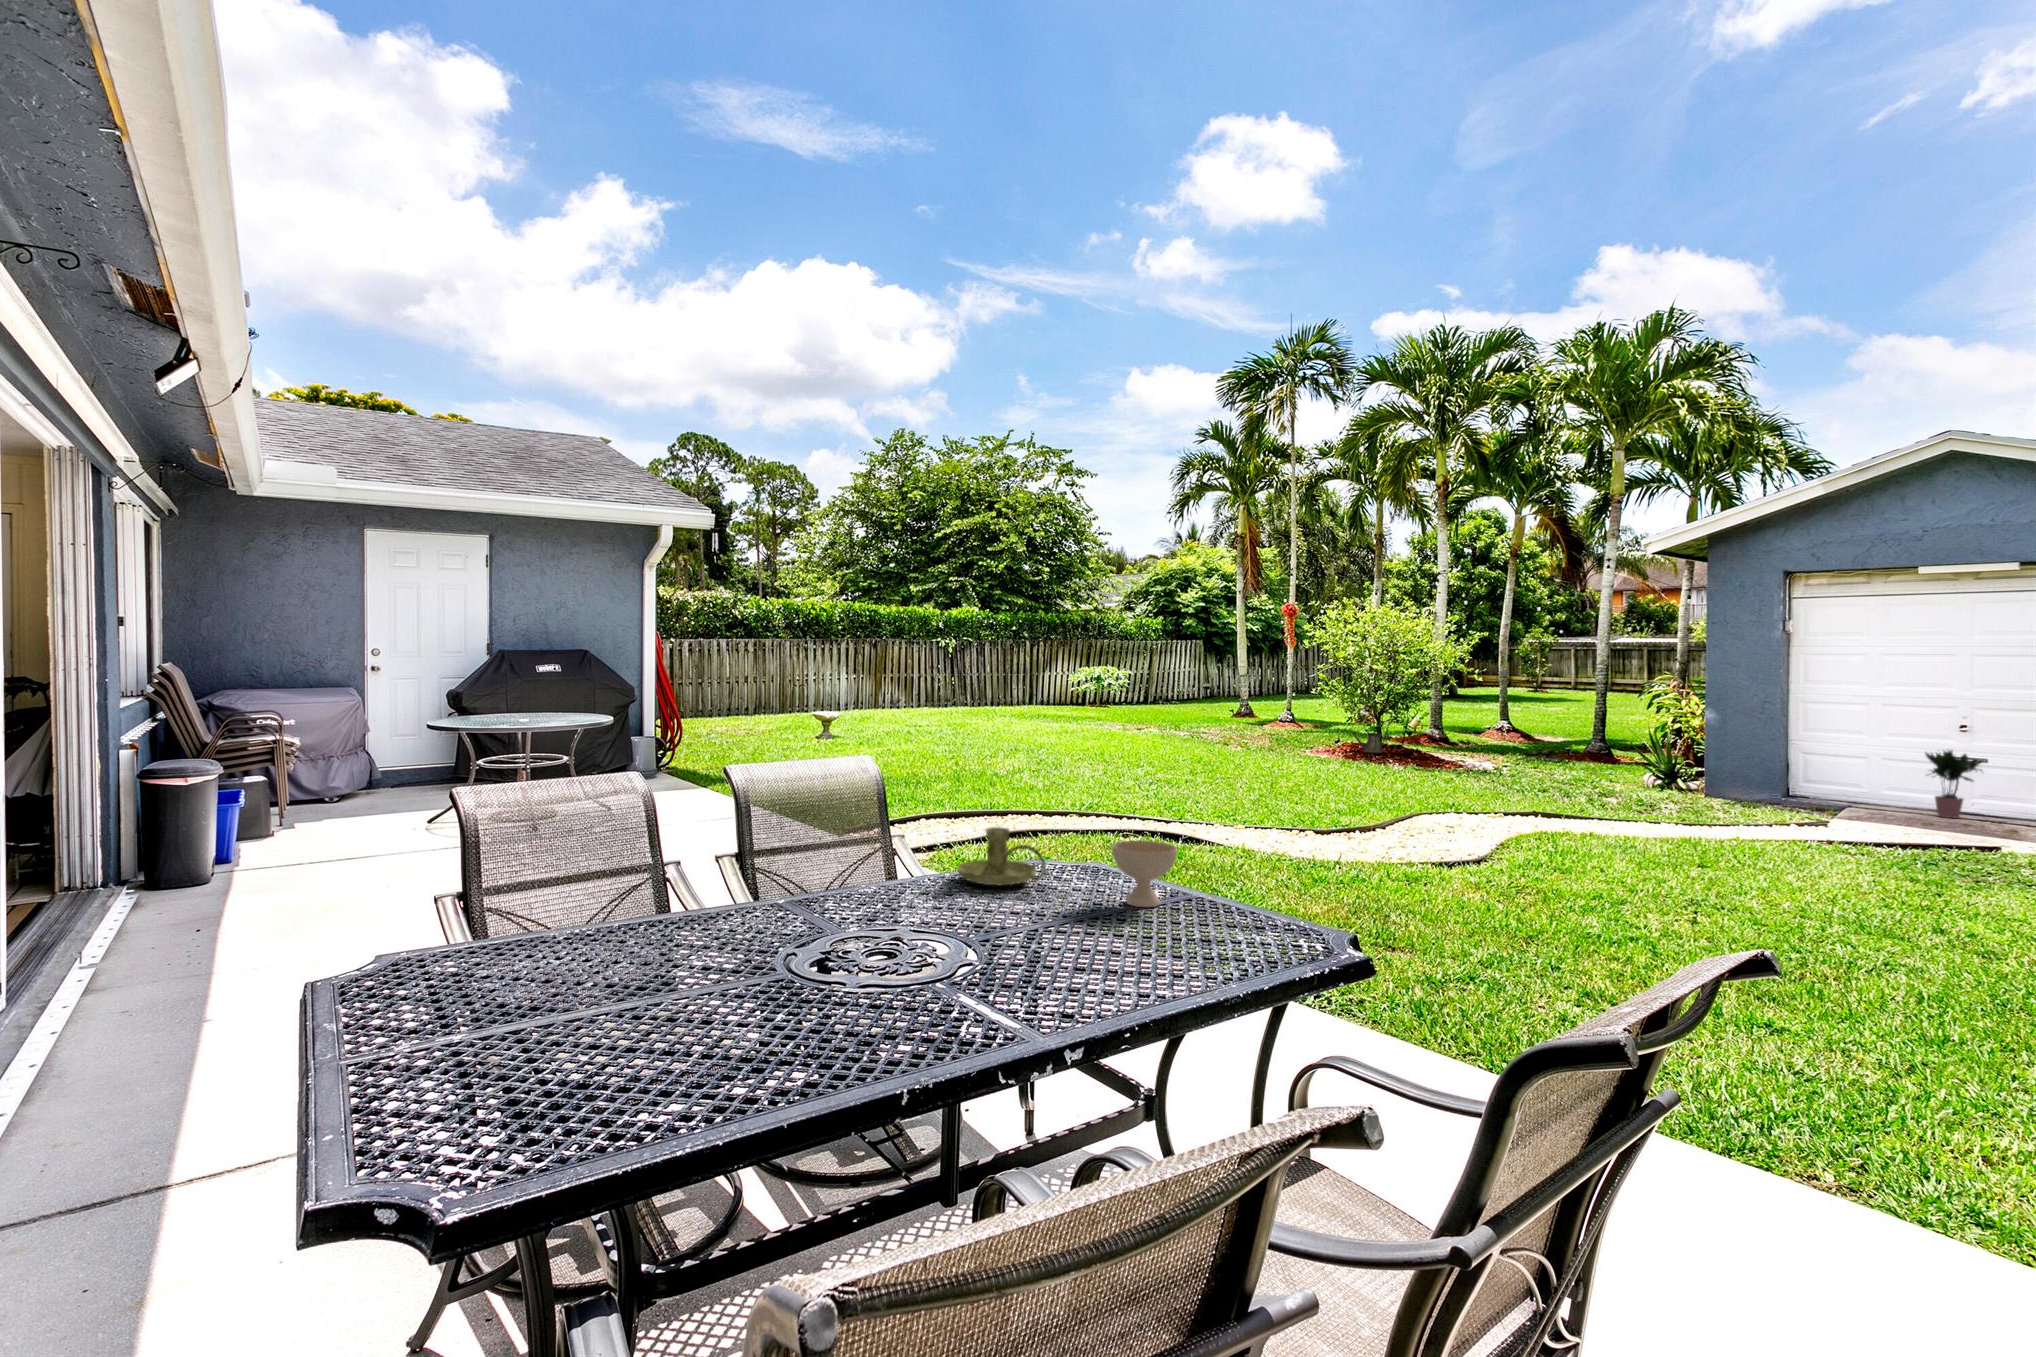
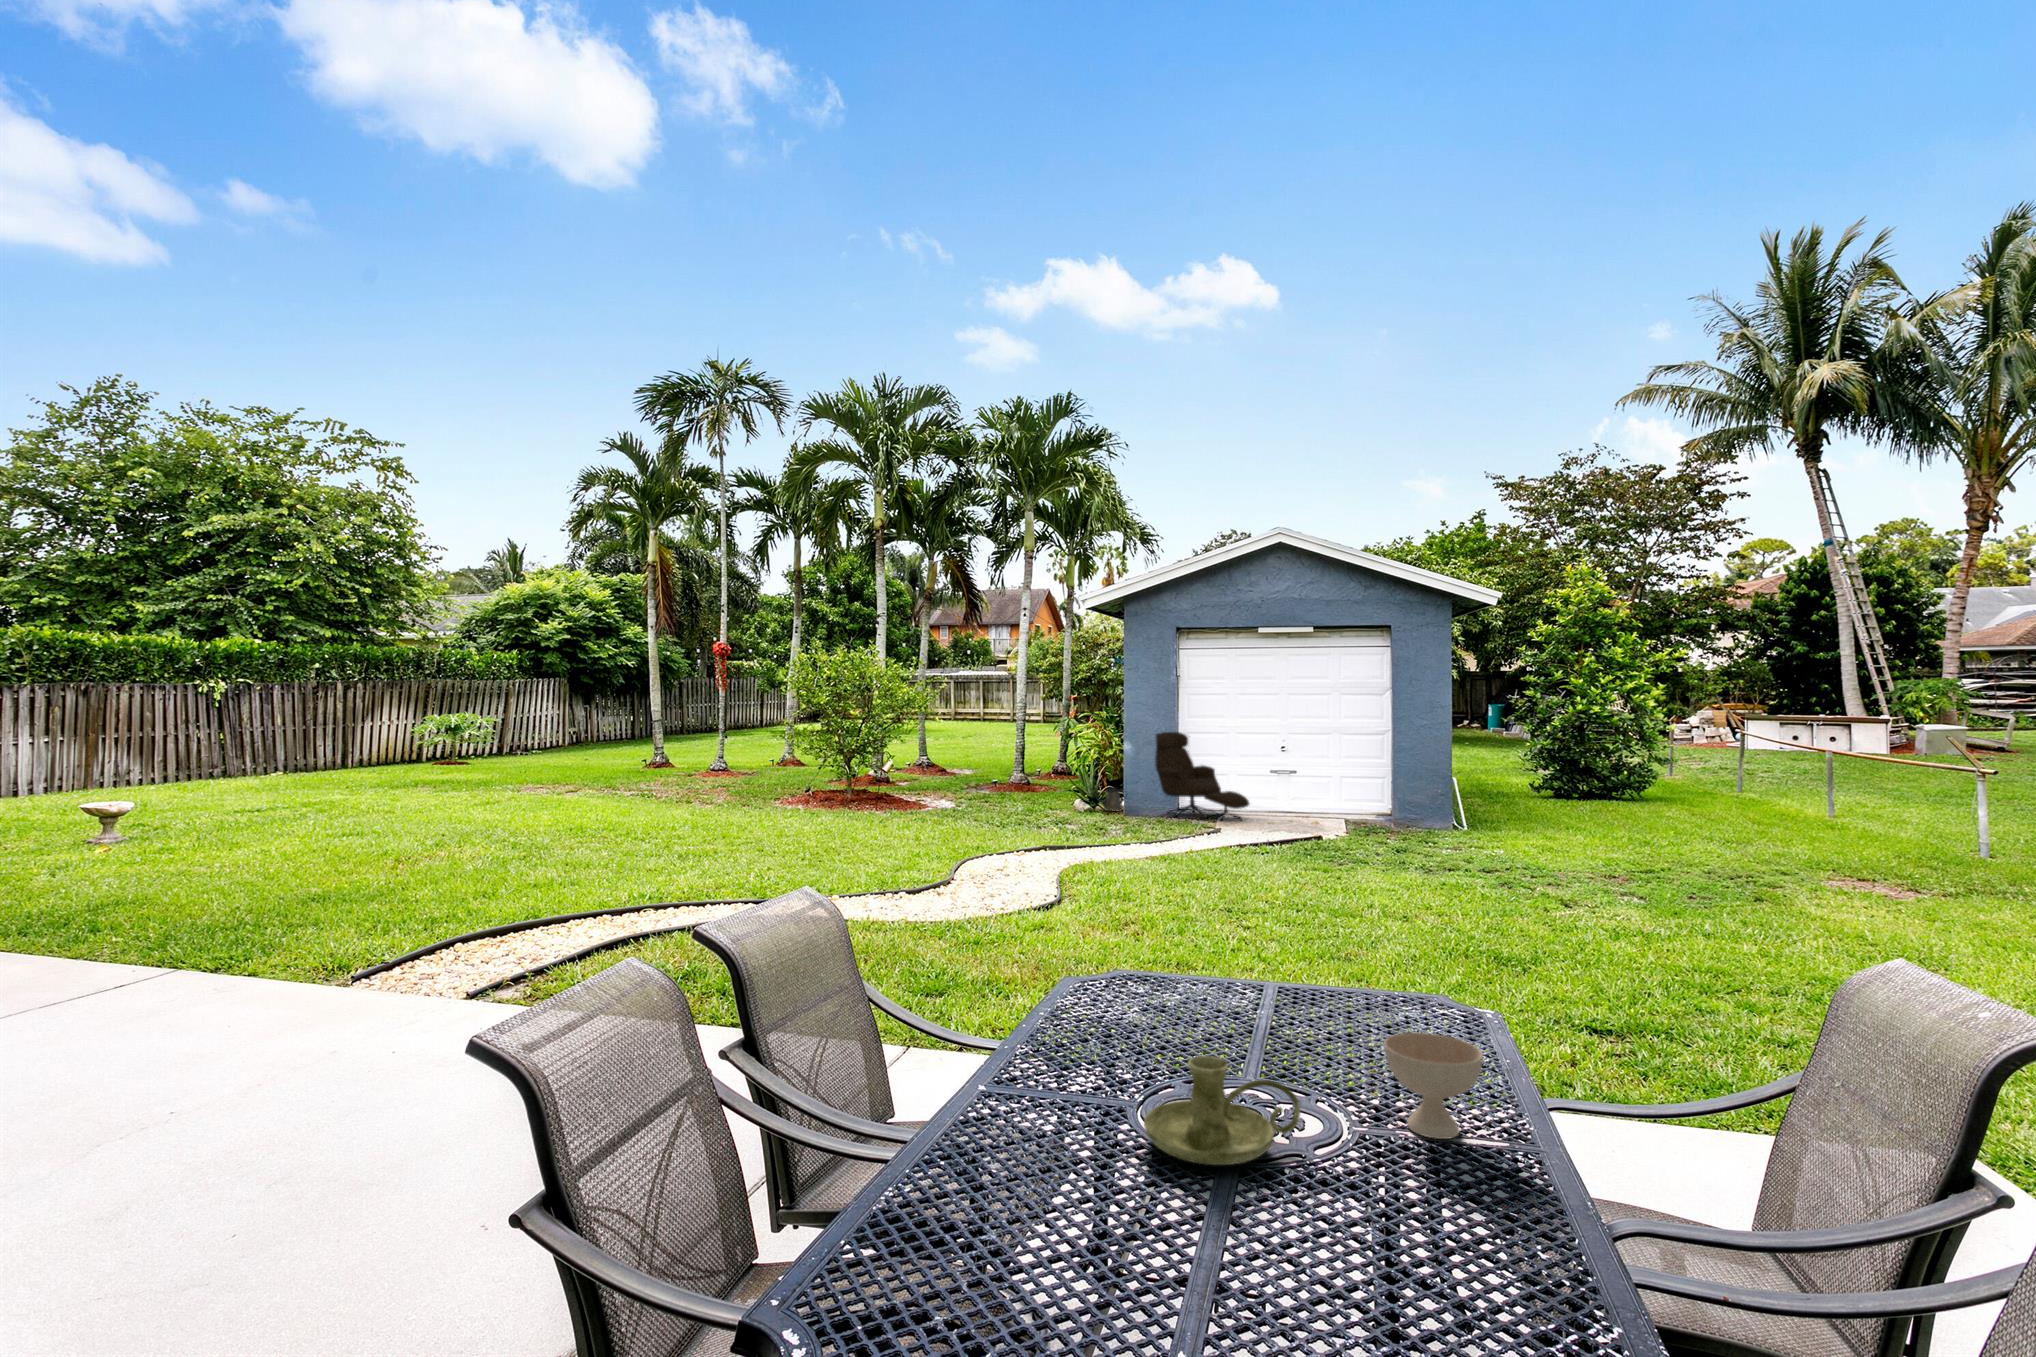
lounge chair: none [1745,699,1884,814] -> present [1155,732,1249,820]
watering can: present [1349,730,1383,753] -> present [1089,788,1123,811]
potted plant: present [1925,751,1982,818] -> none [1267,765,1304,818]

